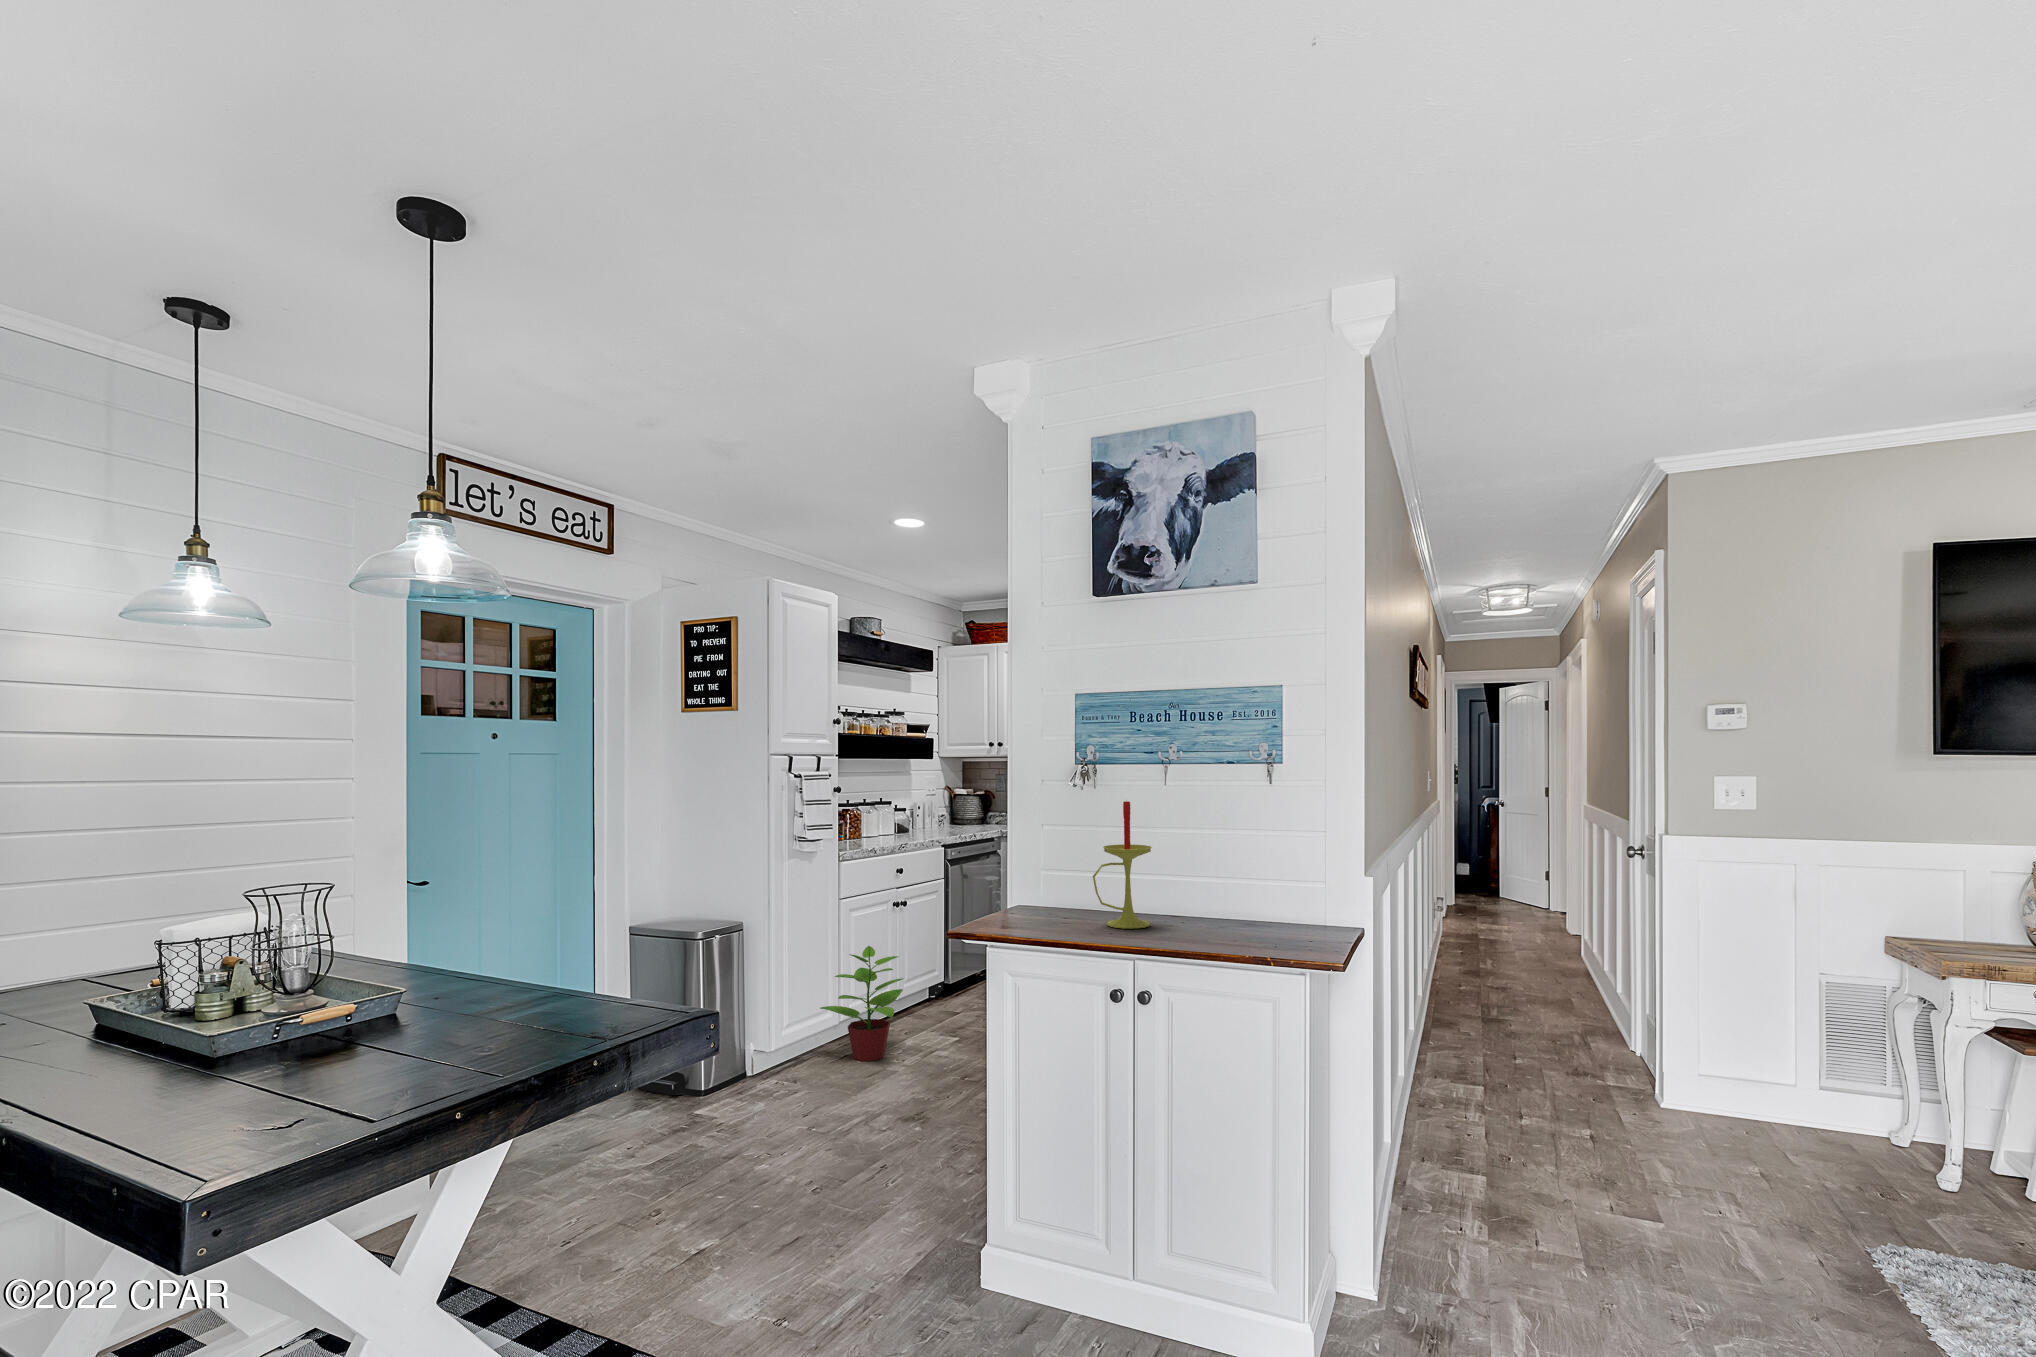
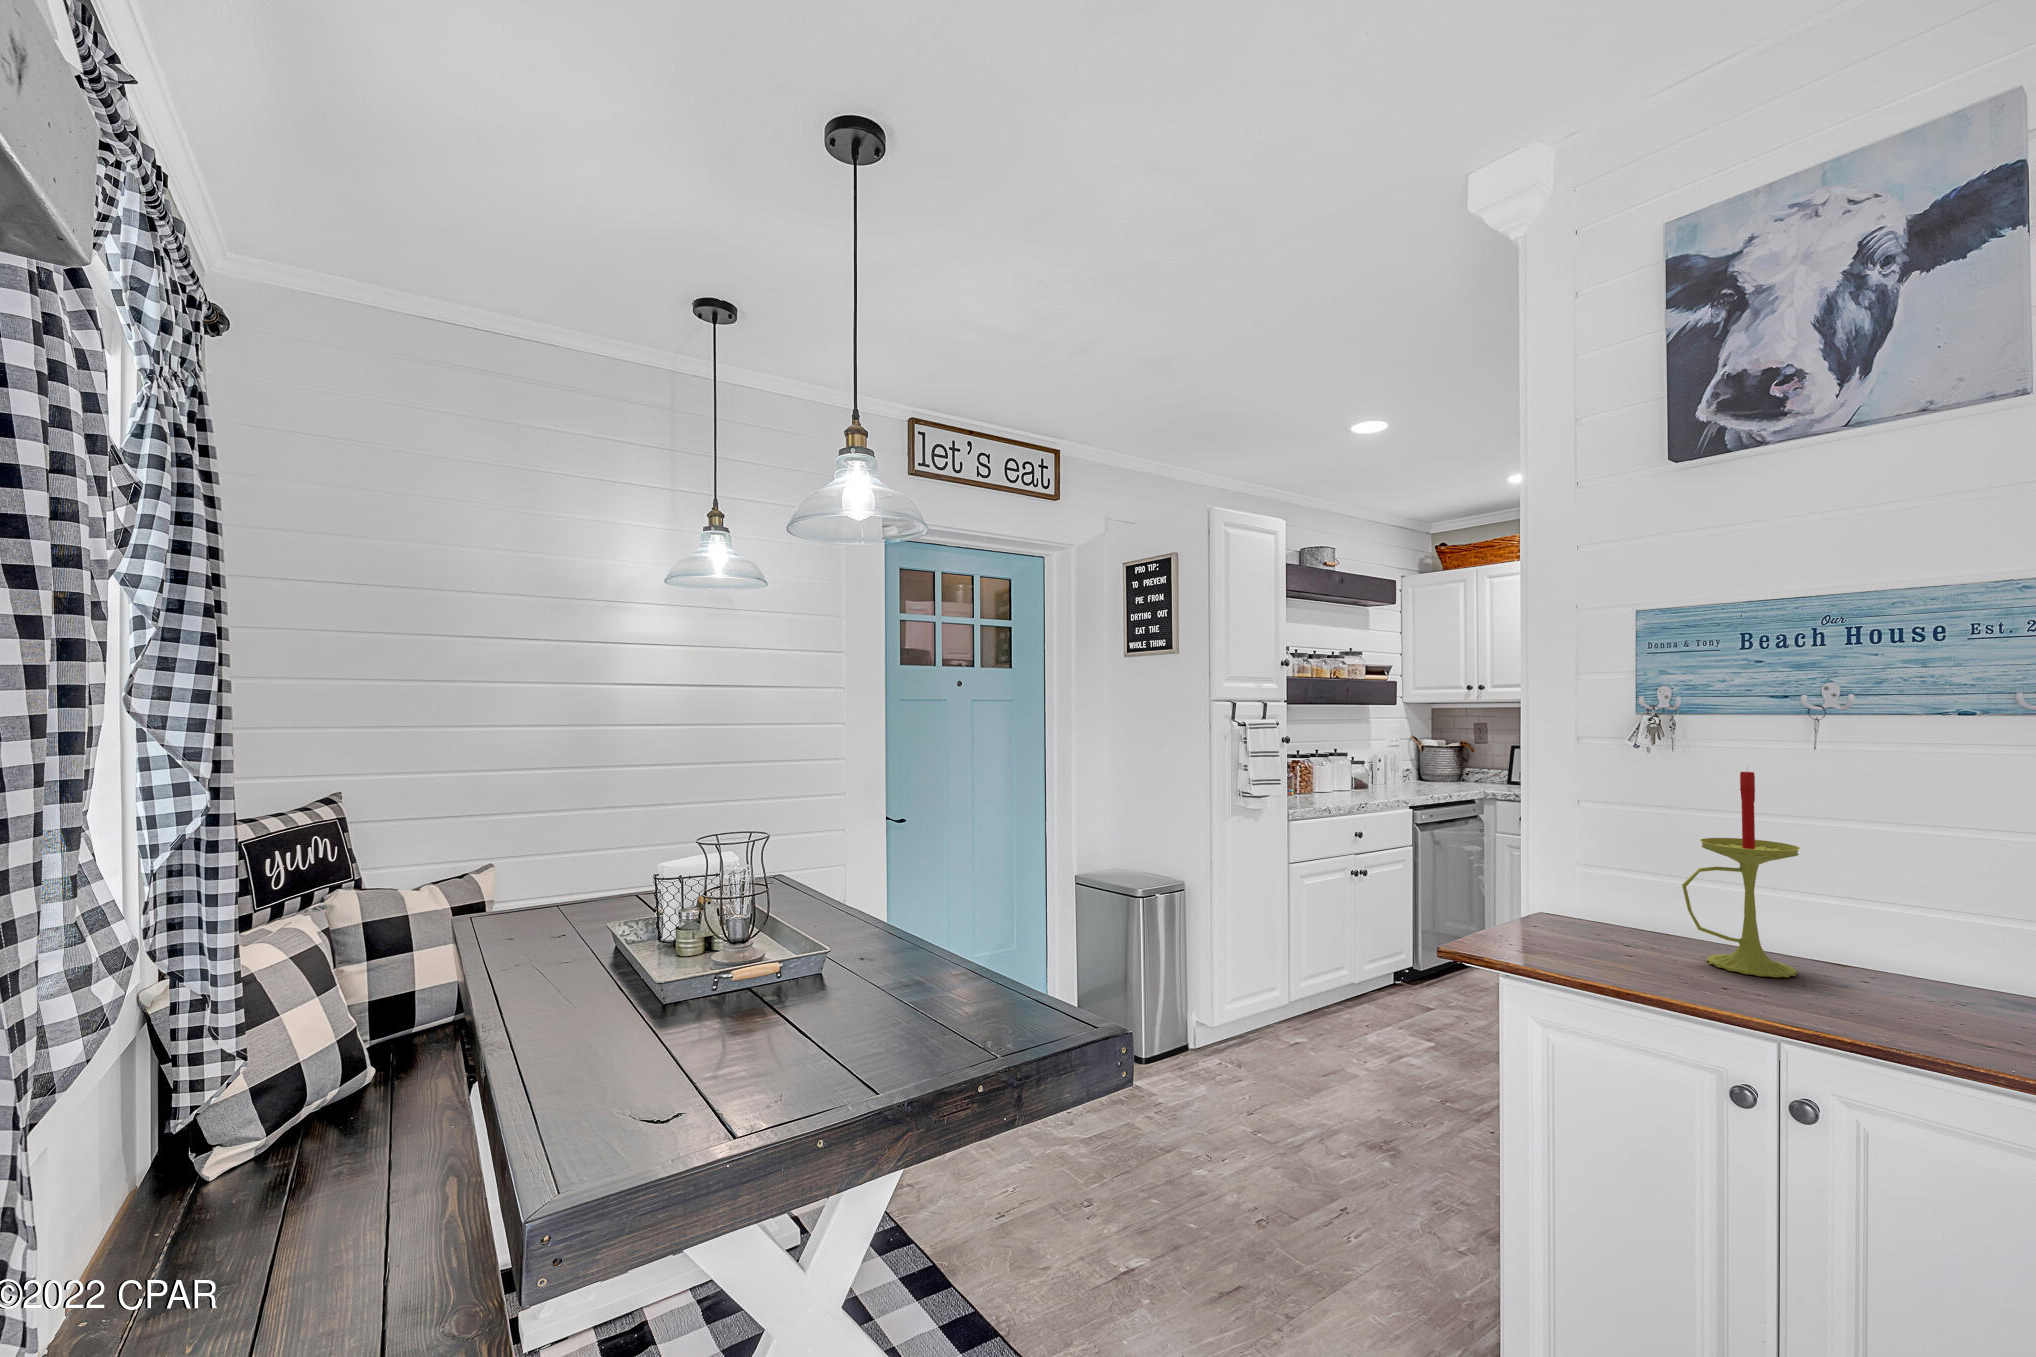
potted plant: present [820,946,903,1061] -> none [1270,909,1367,1036]

